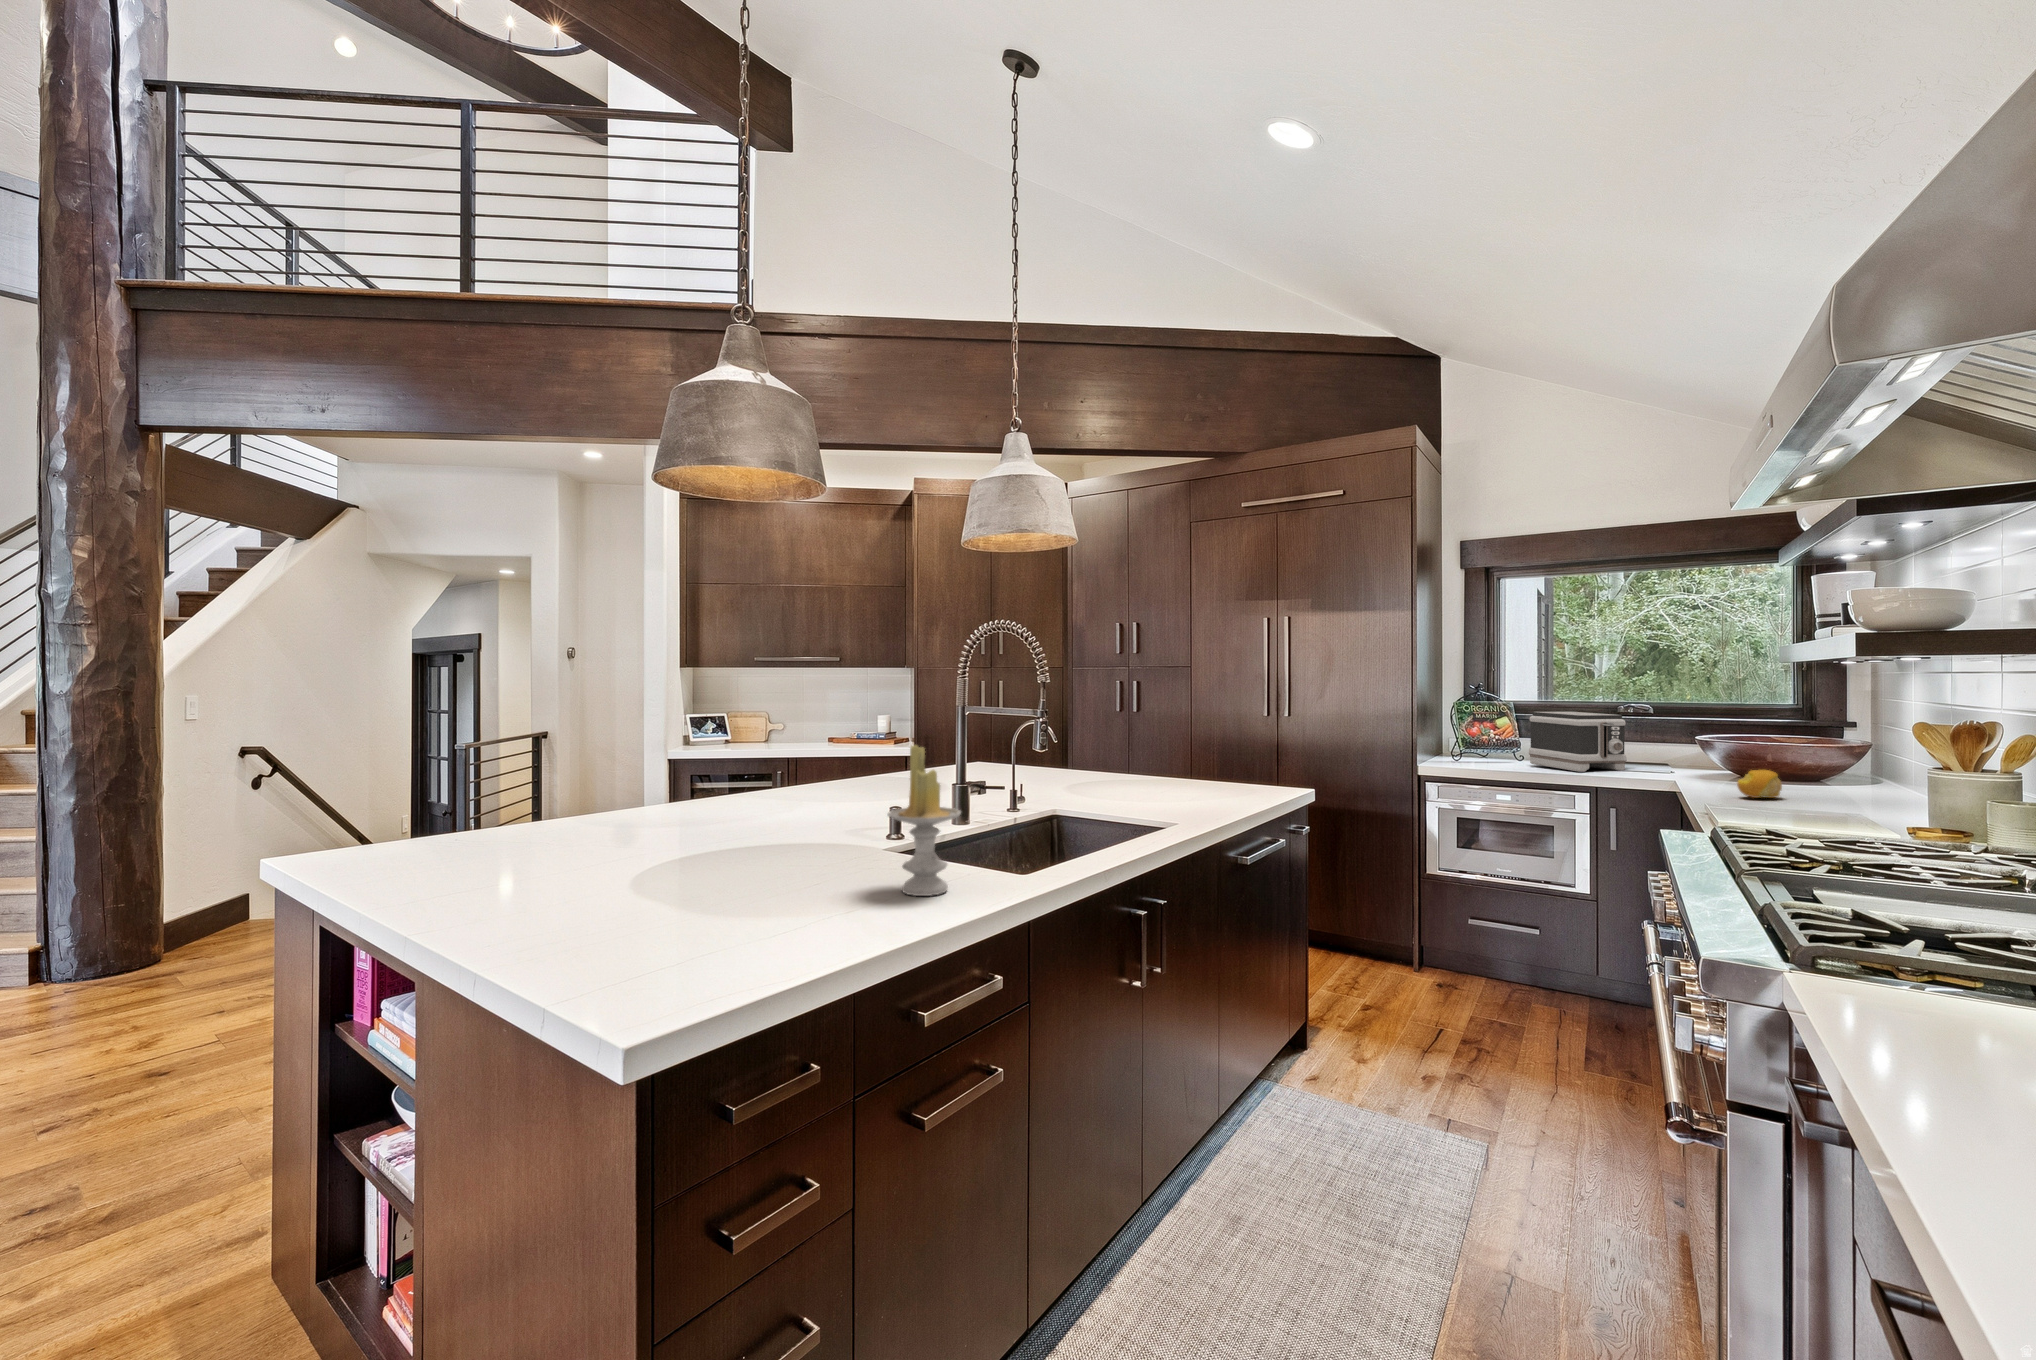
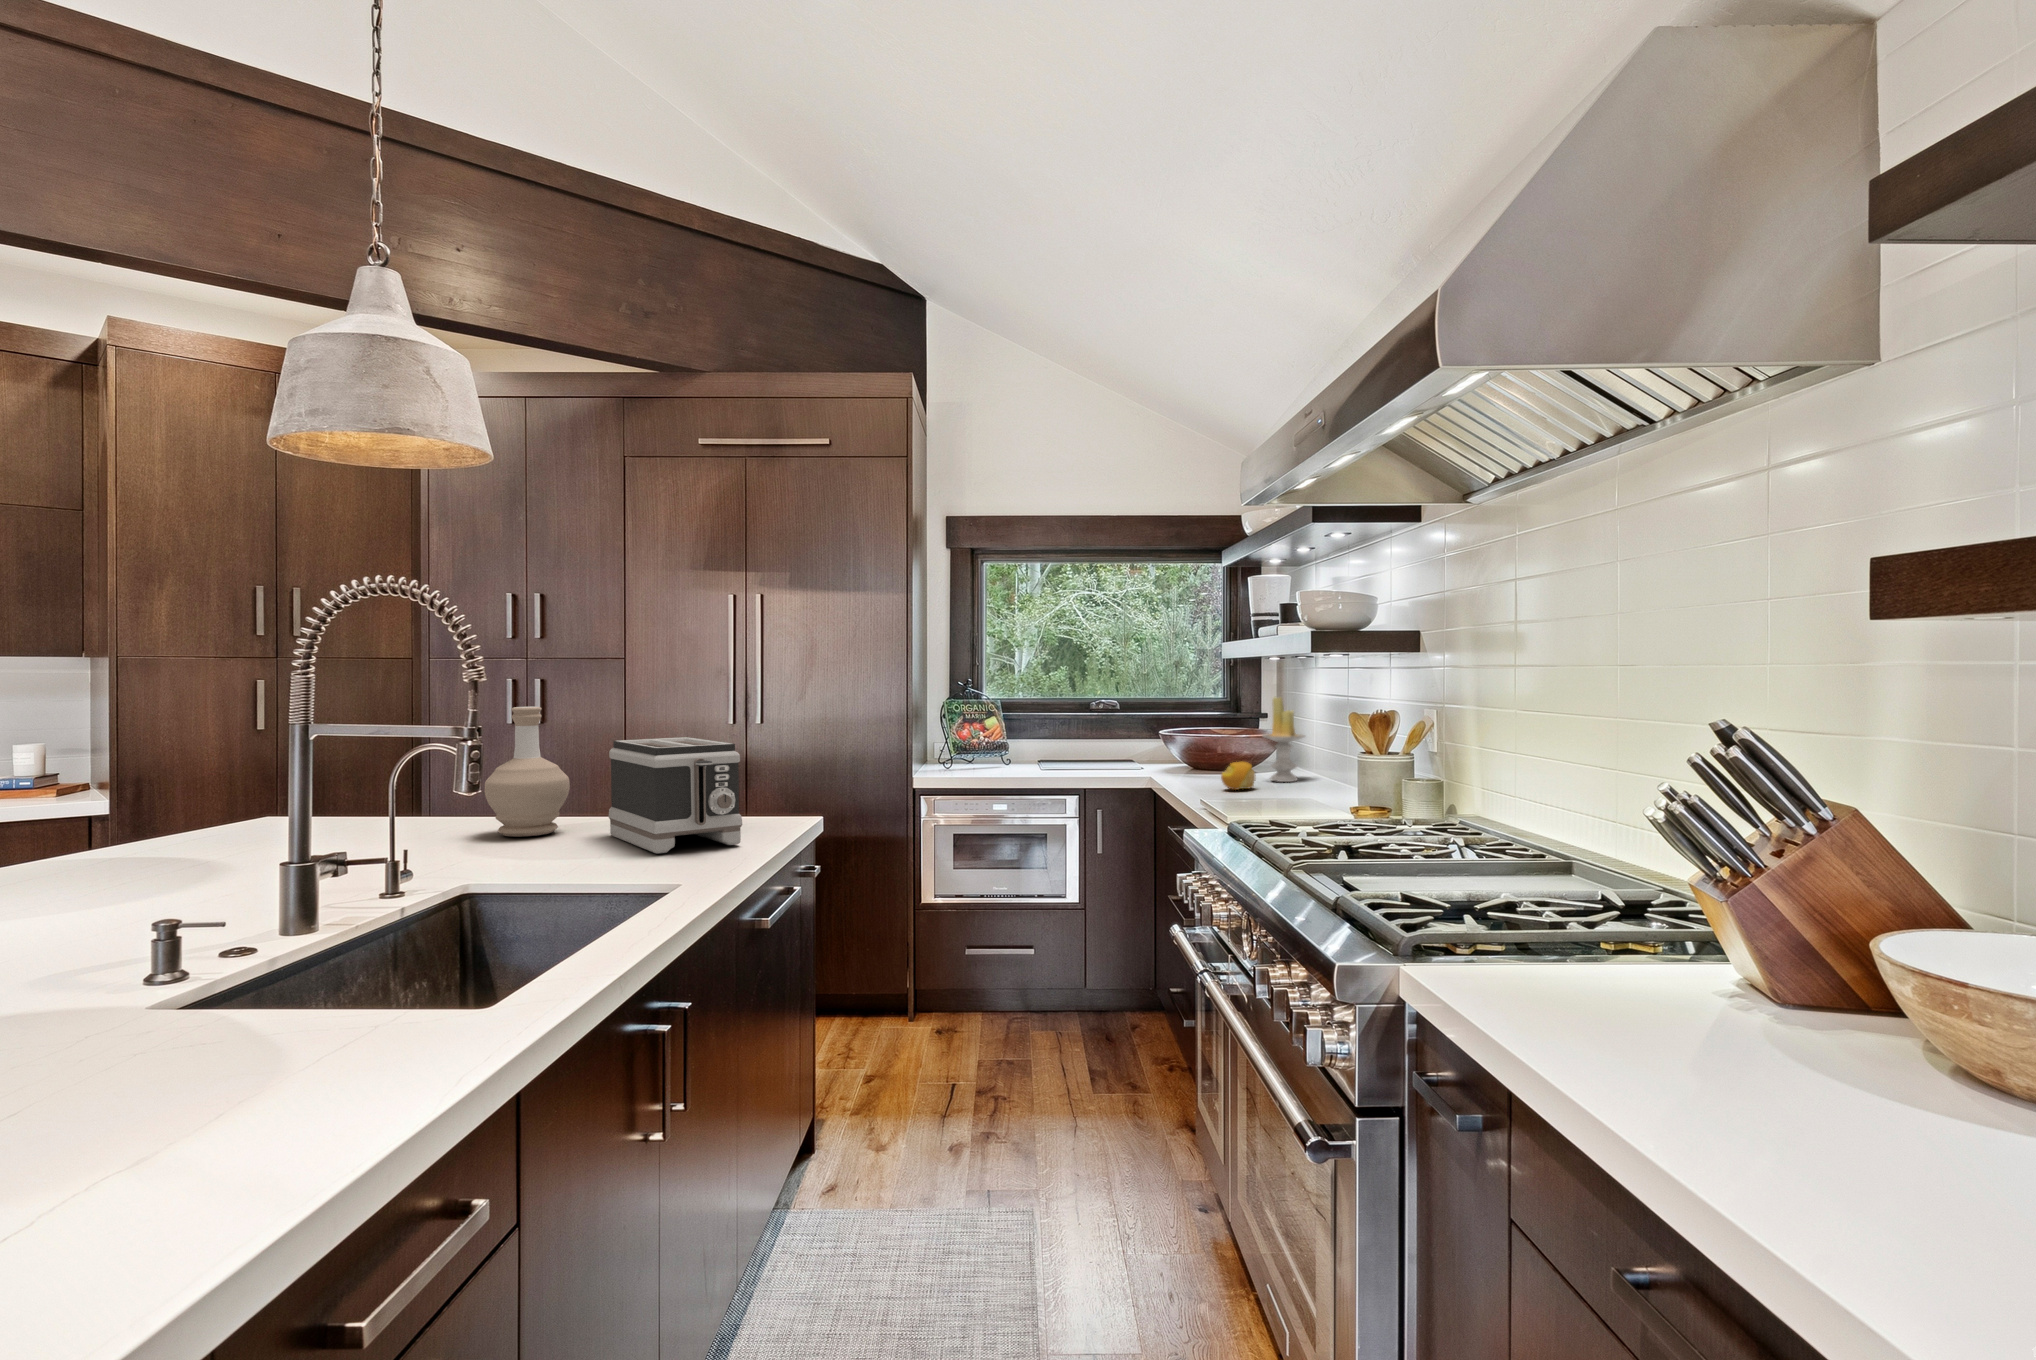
bottle: none [1077,697,1129,784] -> present [485,707,570,837]
toaster: present [1529,712,1627,772] -> present [609,737,742,854]
candle: present [888,745,961,896] -> present [1263,697,1305,782]

